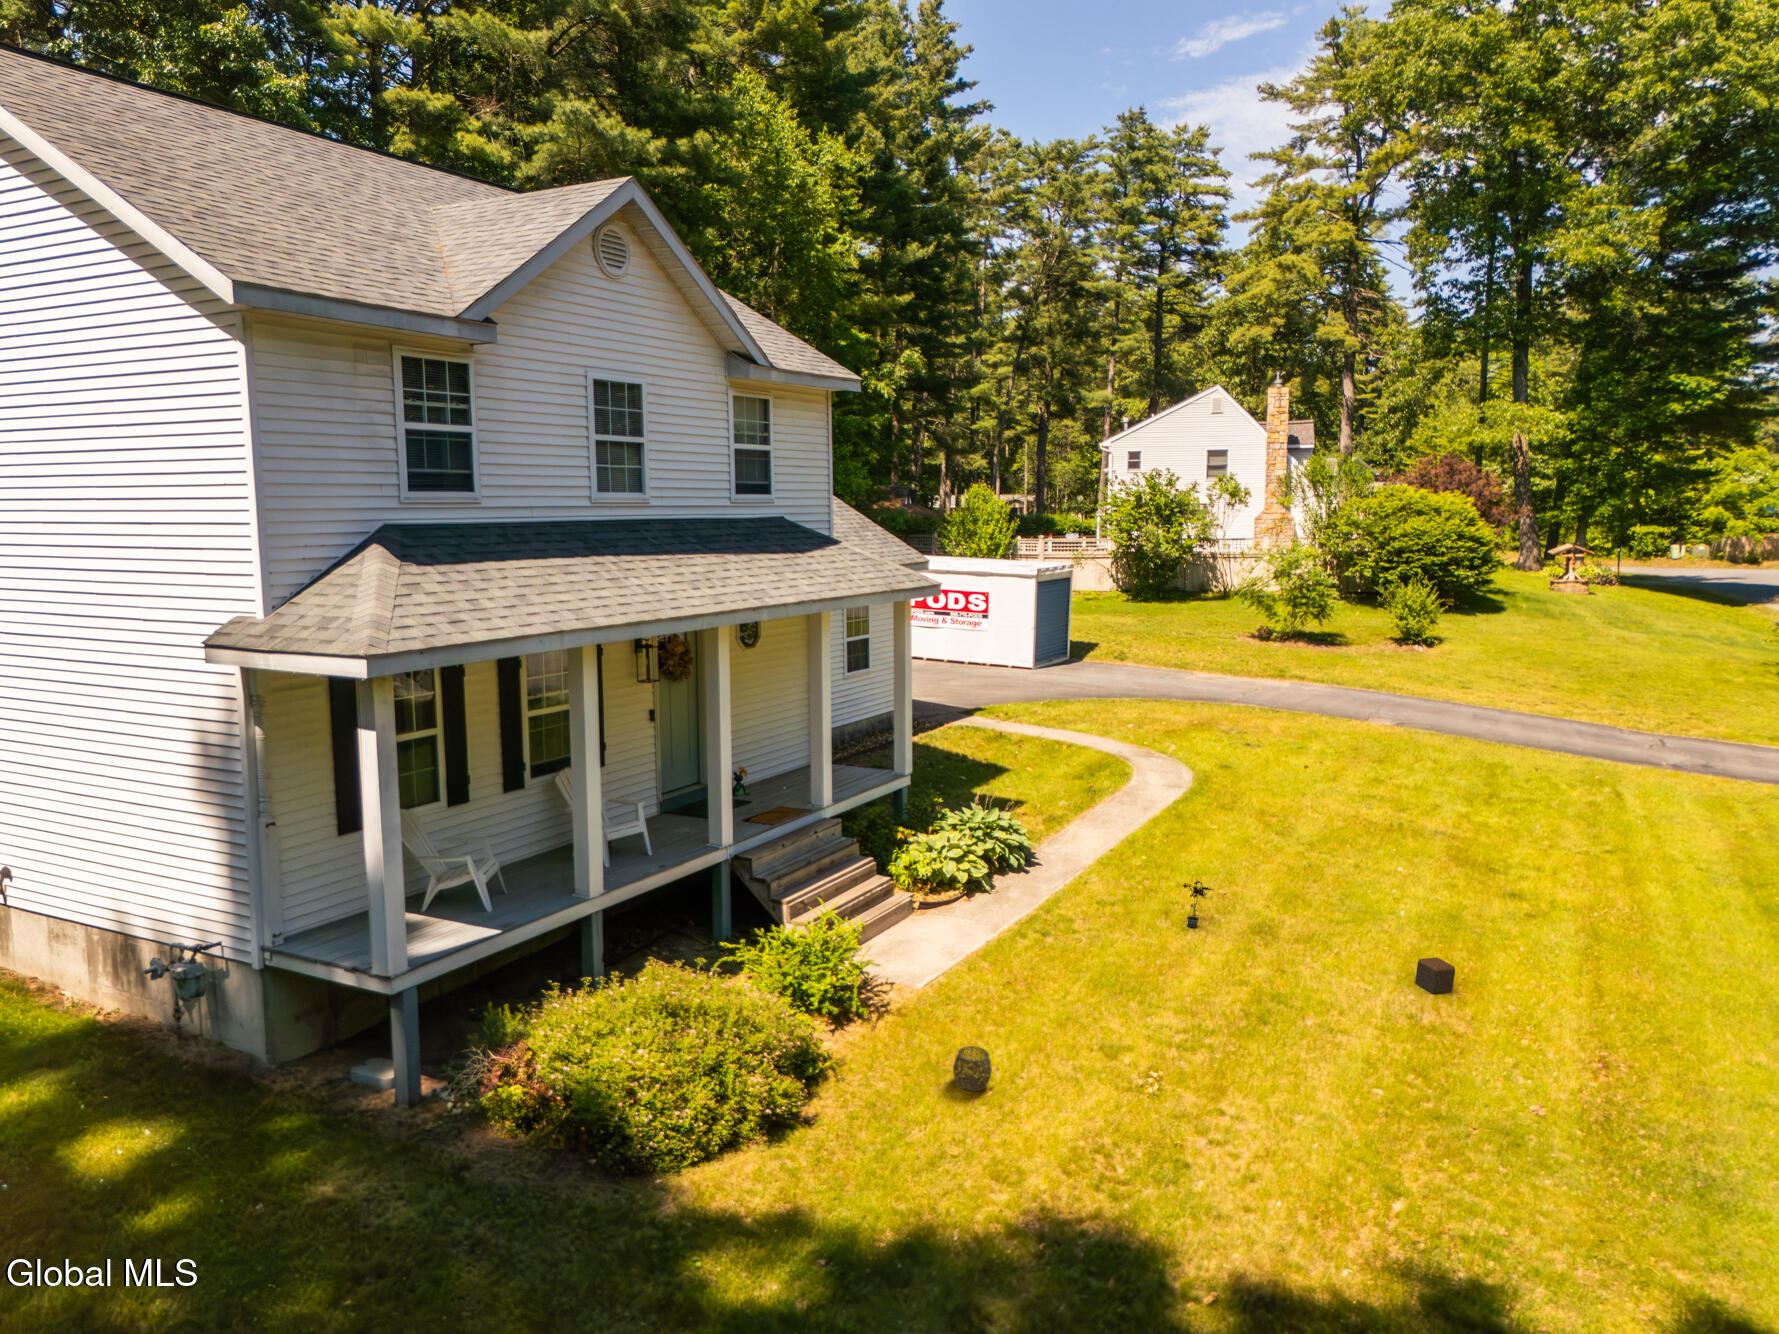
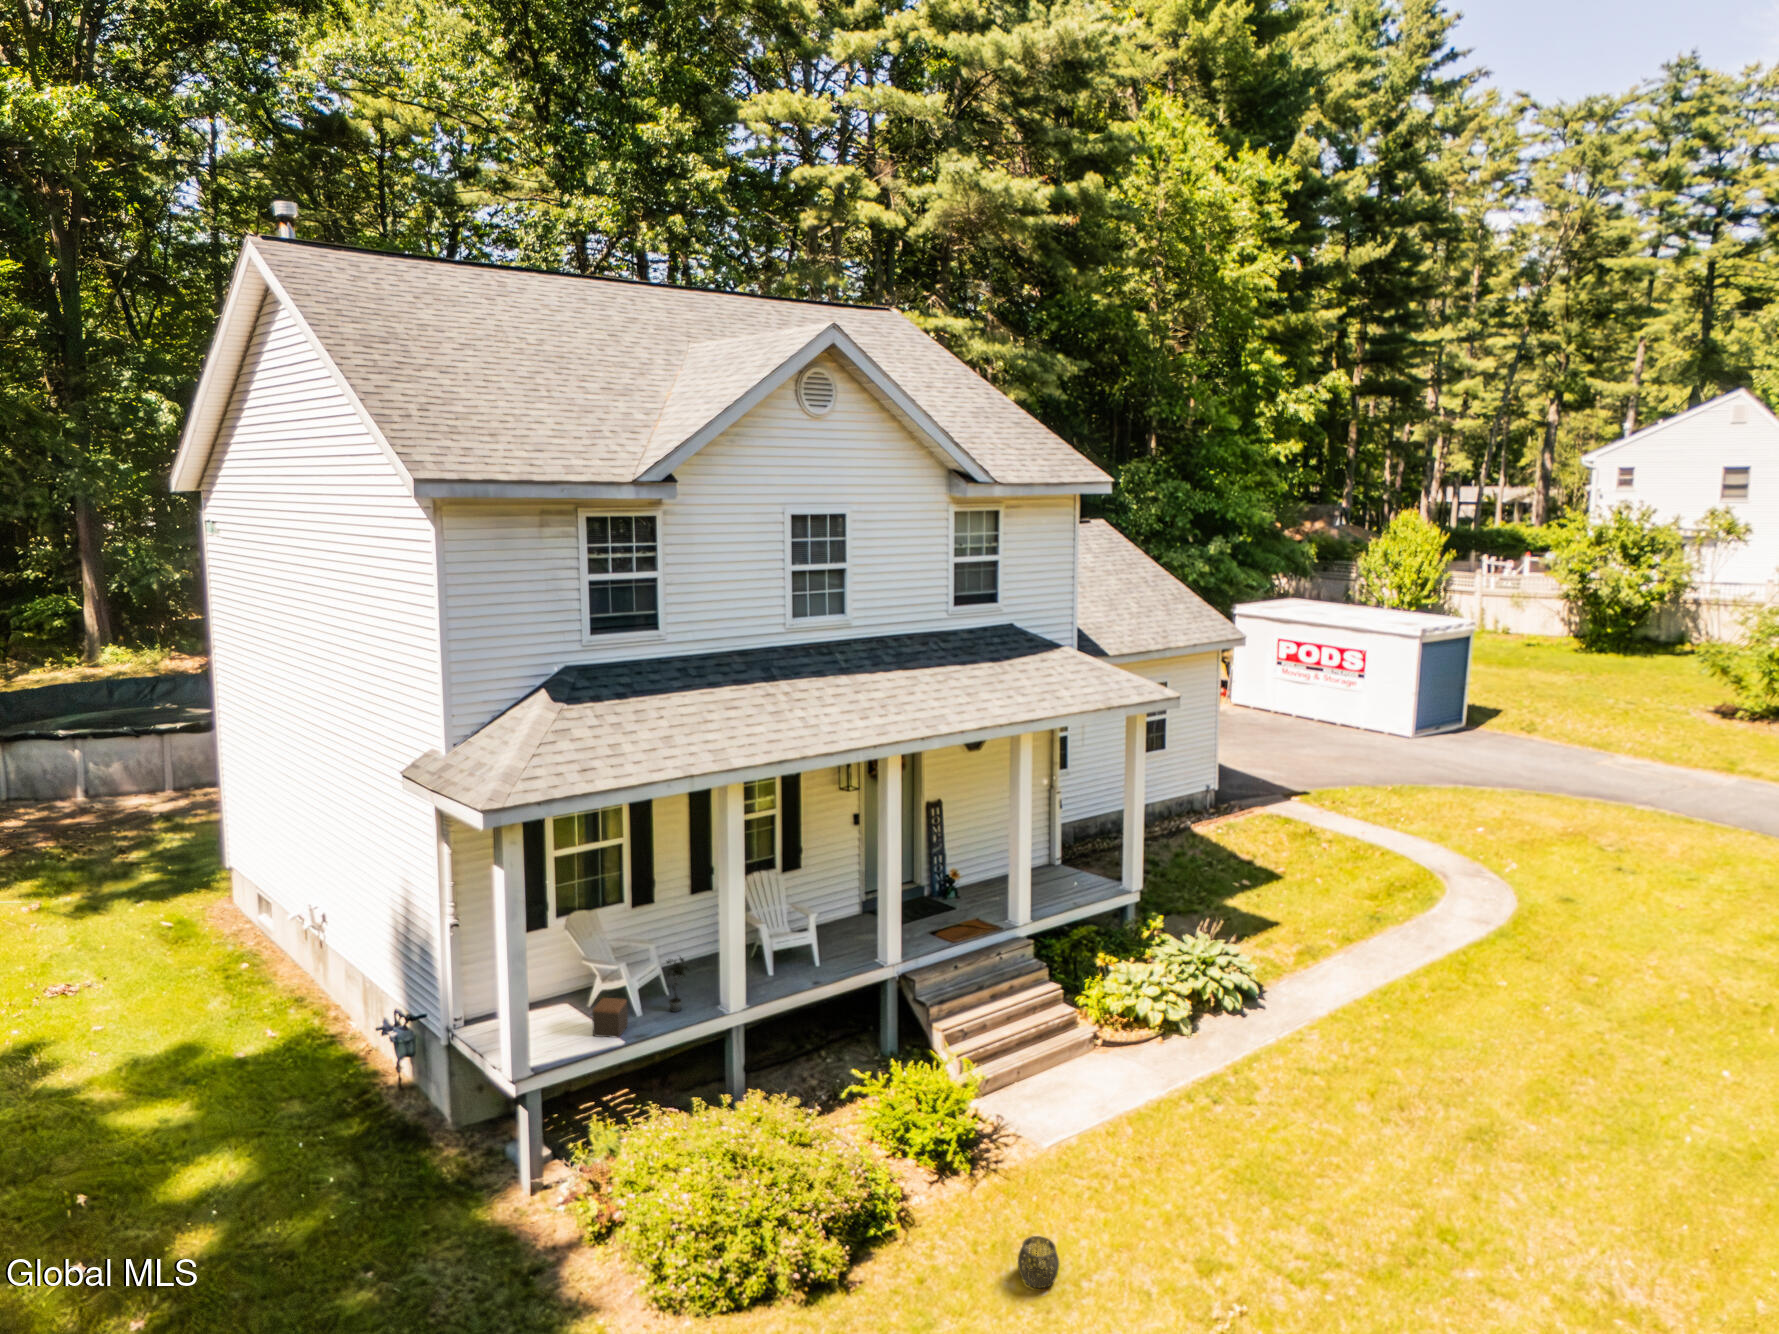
potted plant: present [1183,881,1213,928] -> present [667,957,687,1012]
footstool: present [1415,958,1455,994] -> present [592,998,628,1038]

